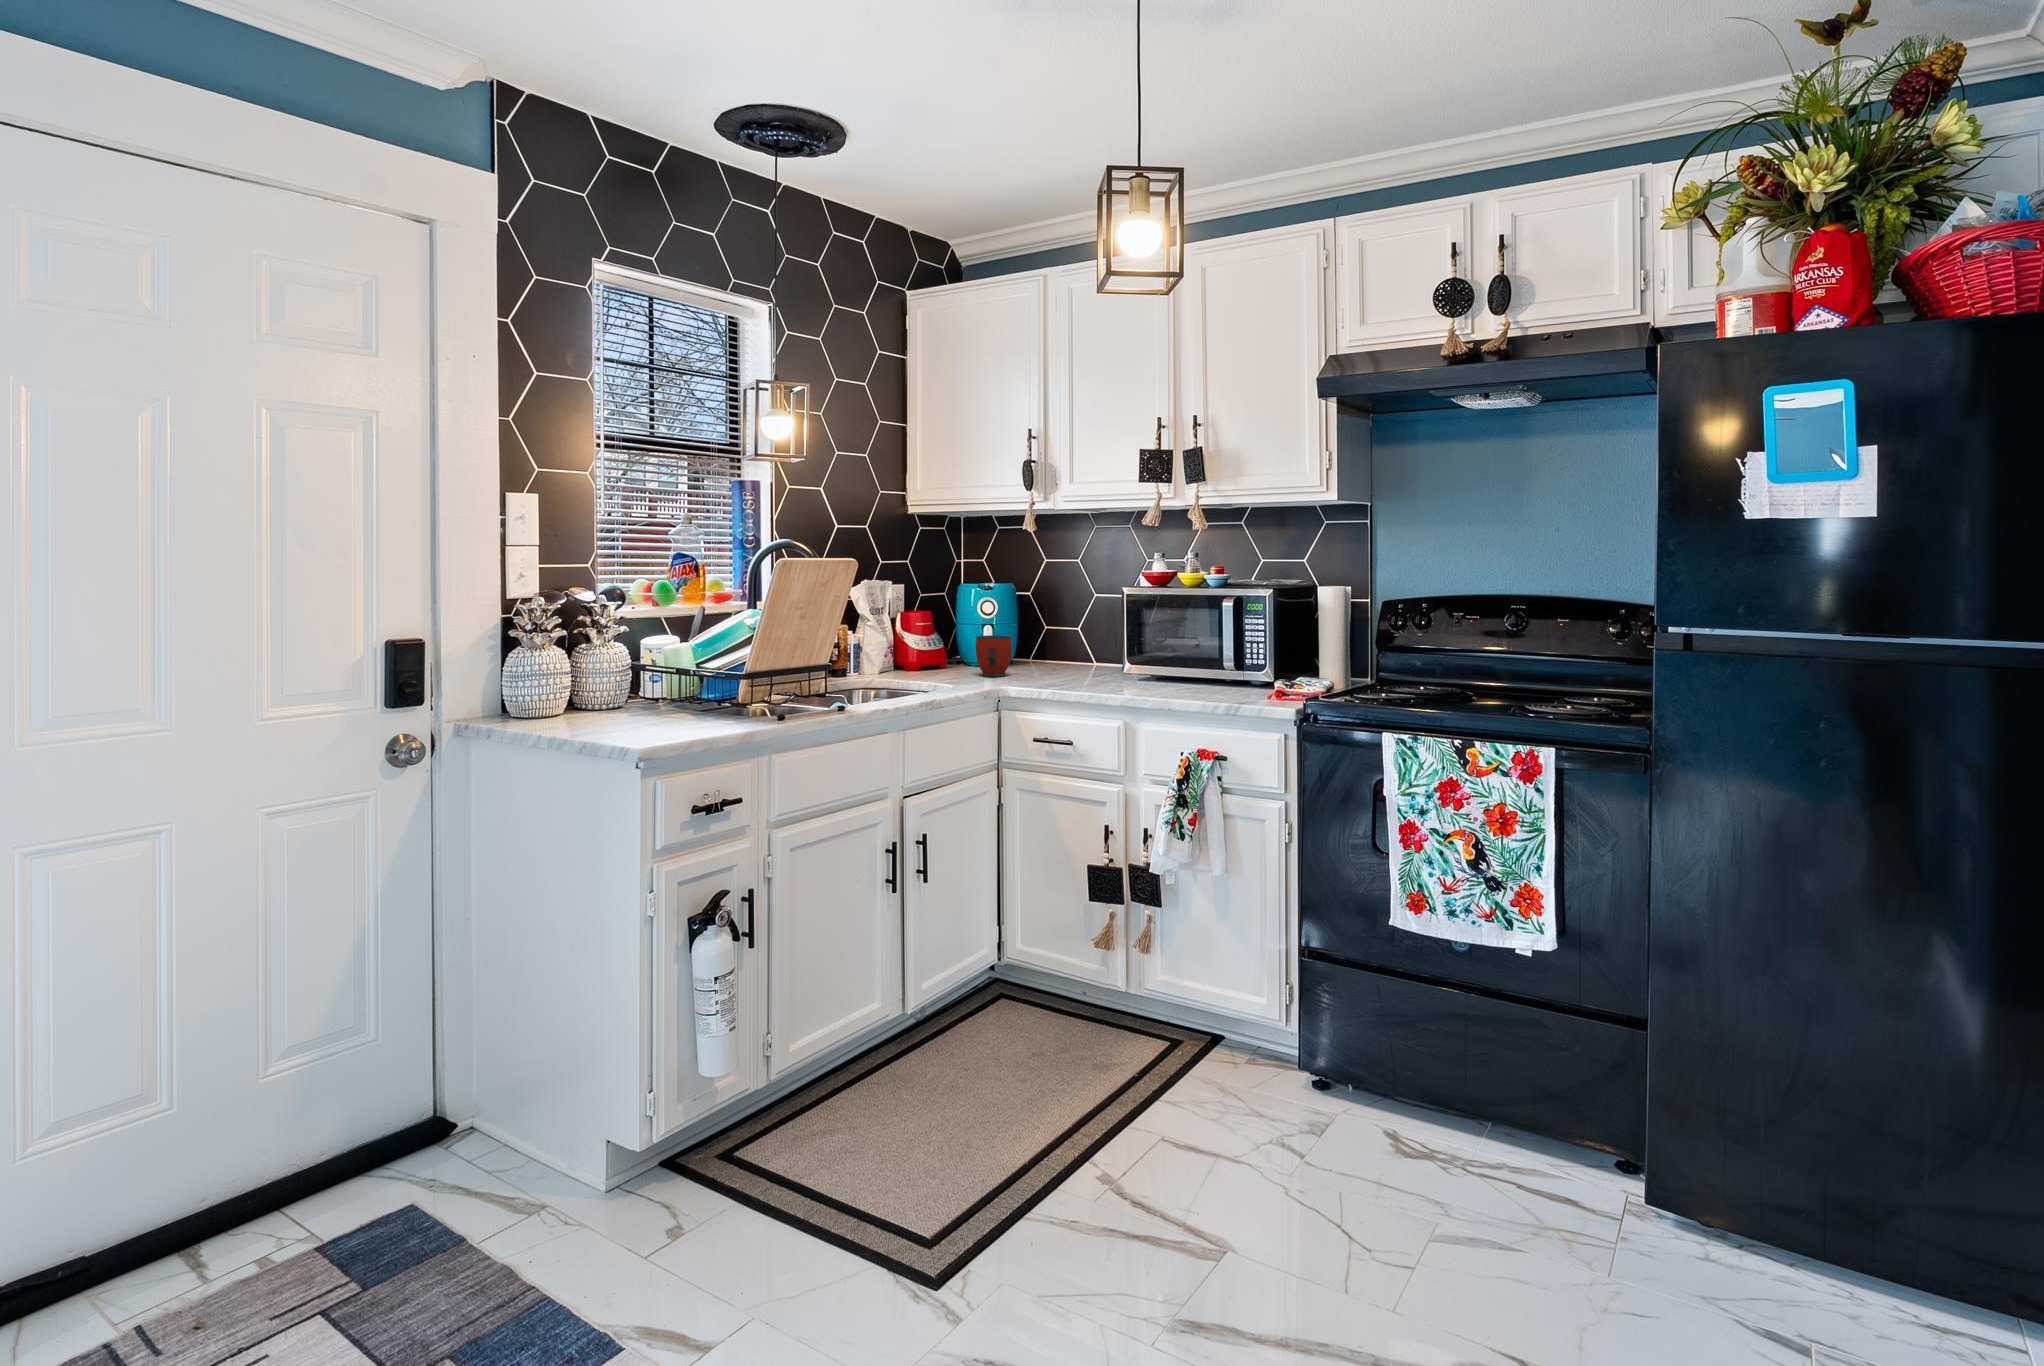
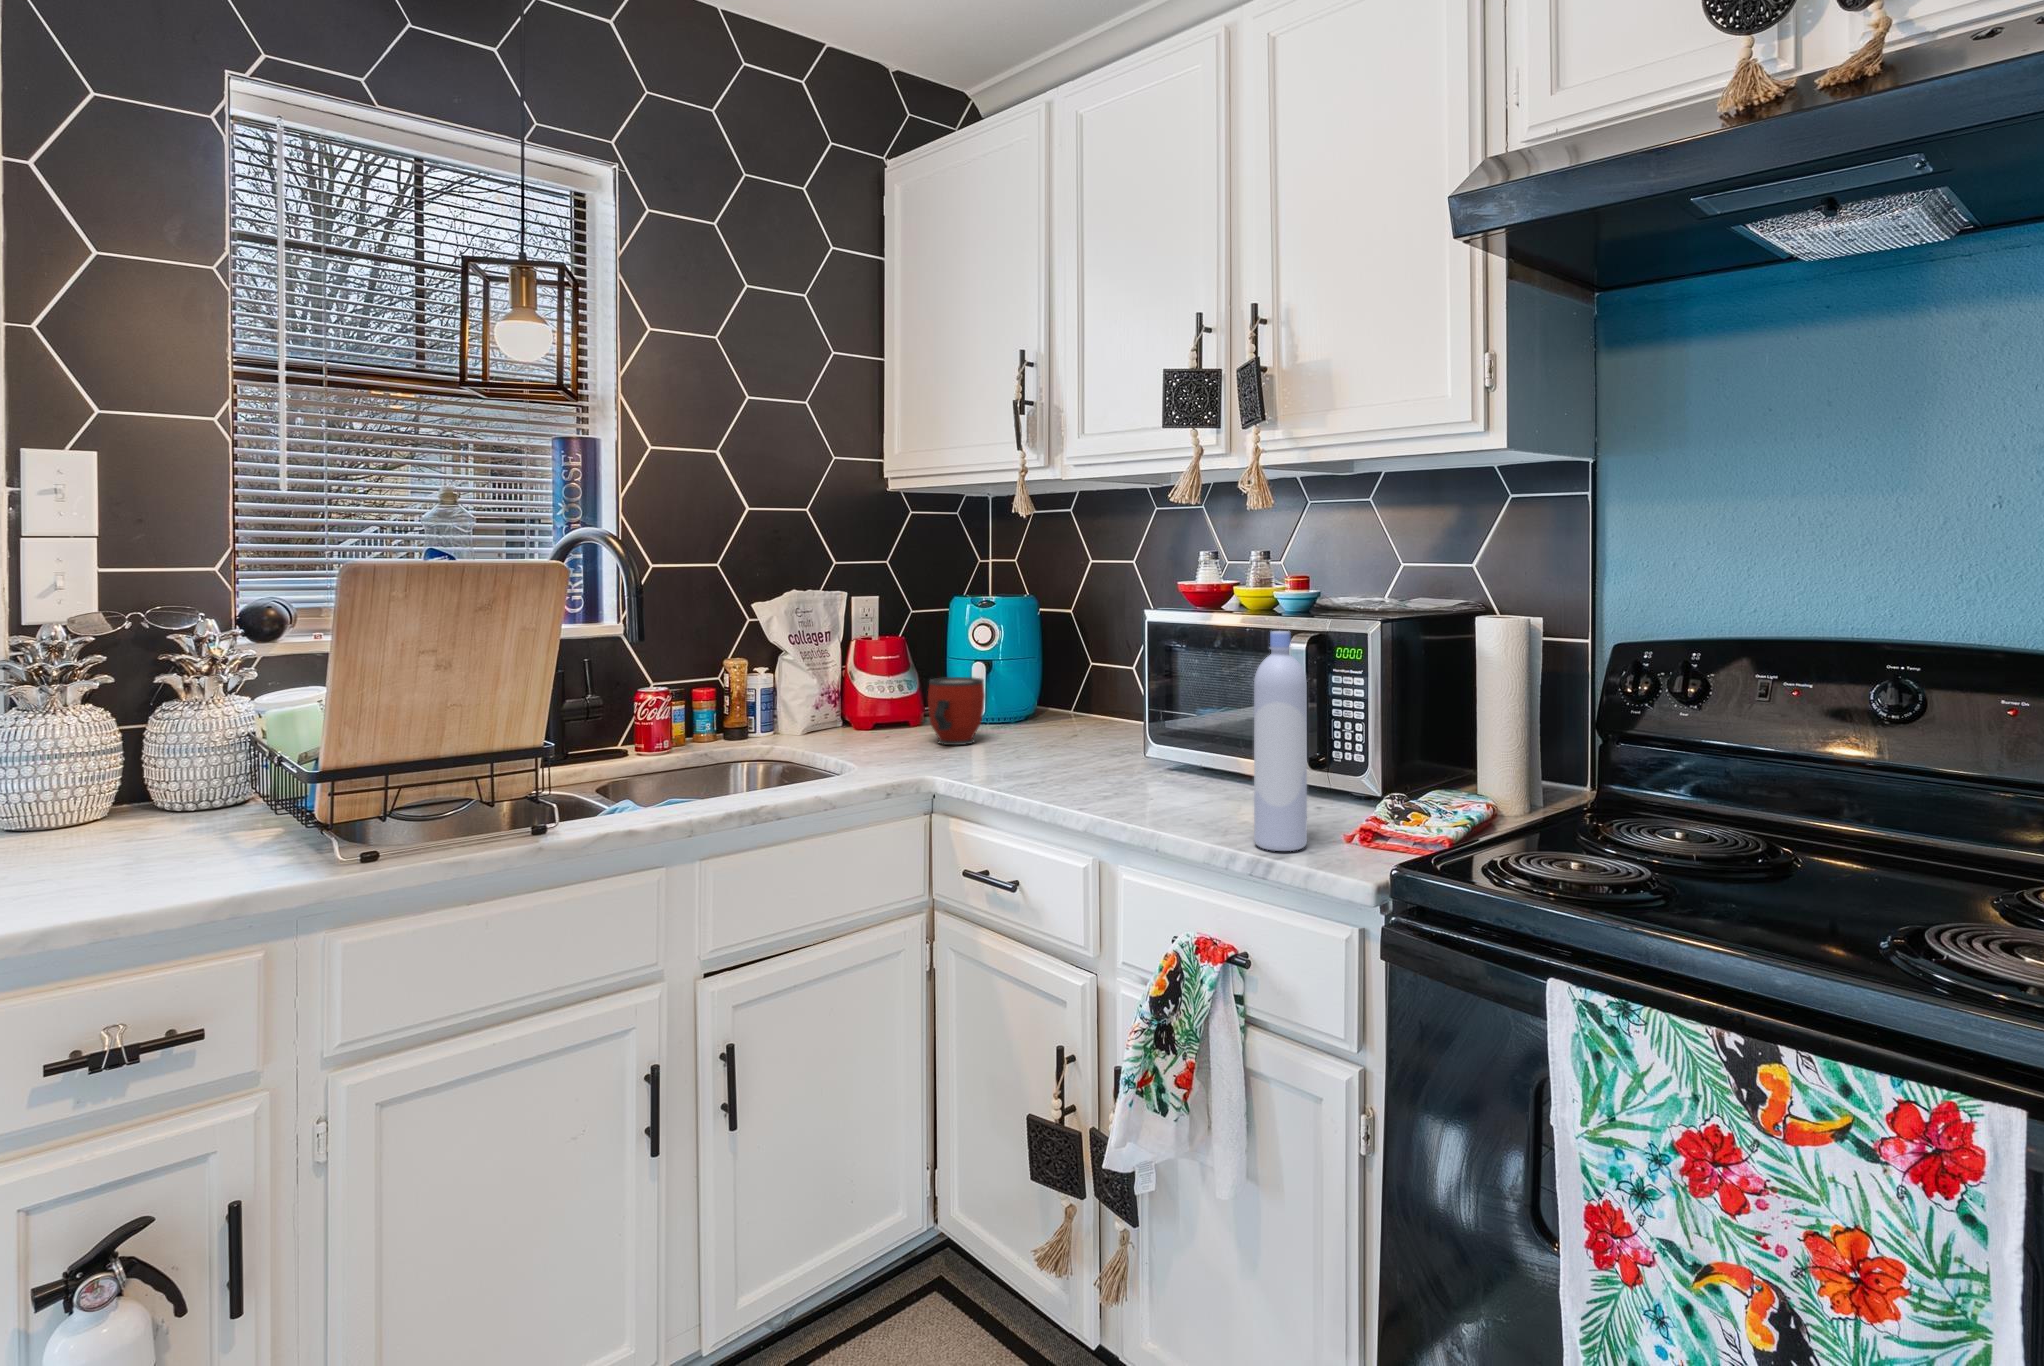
bottle: none [1224,594,1252,704] -> present [1254,631,1307,851]

